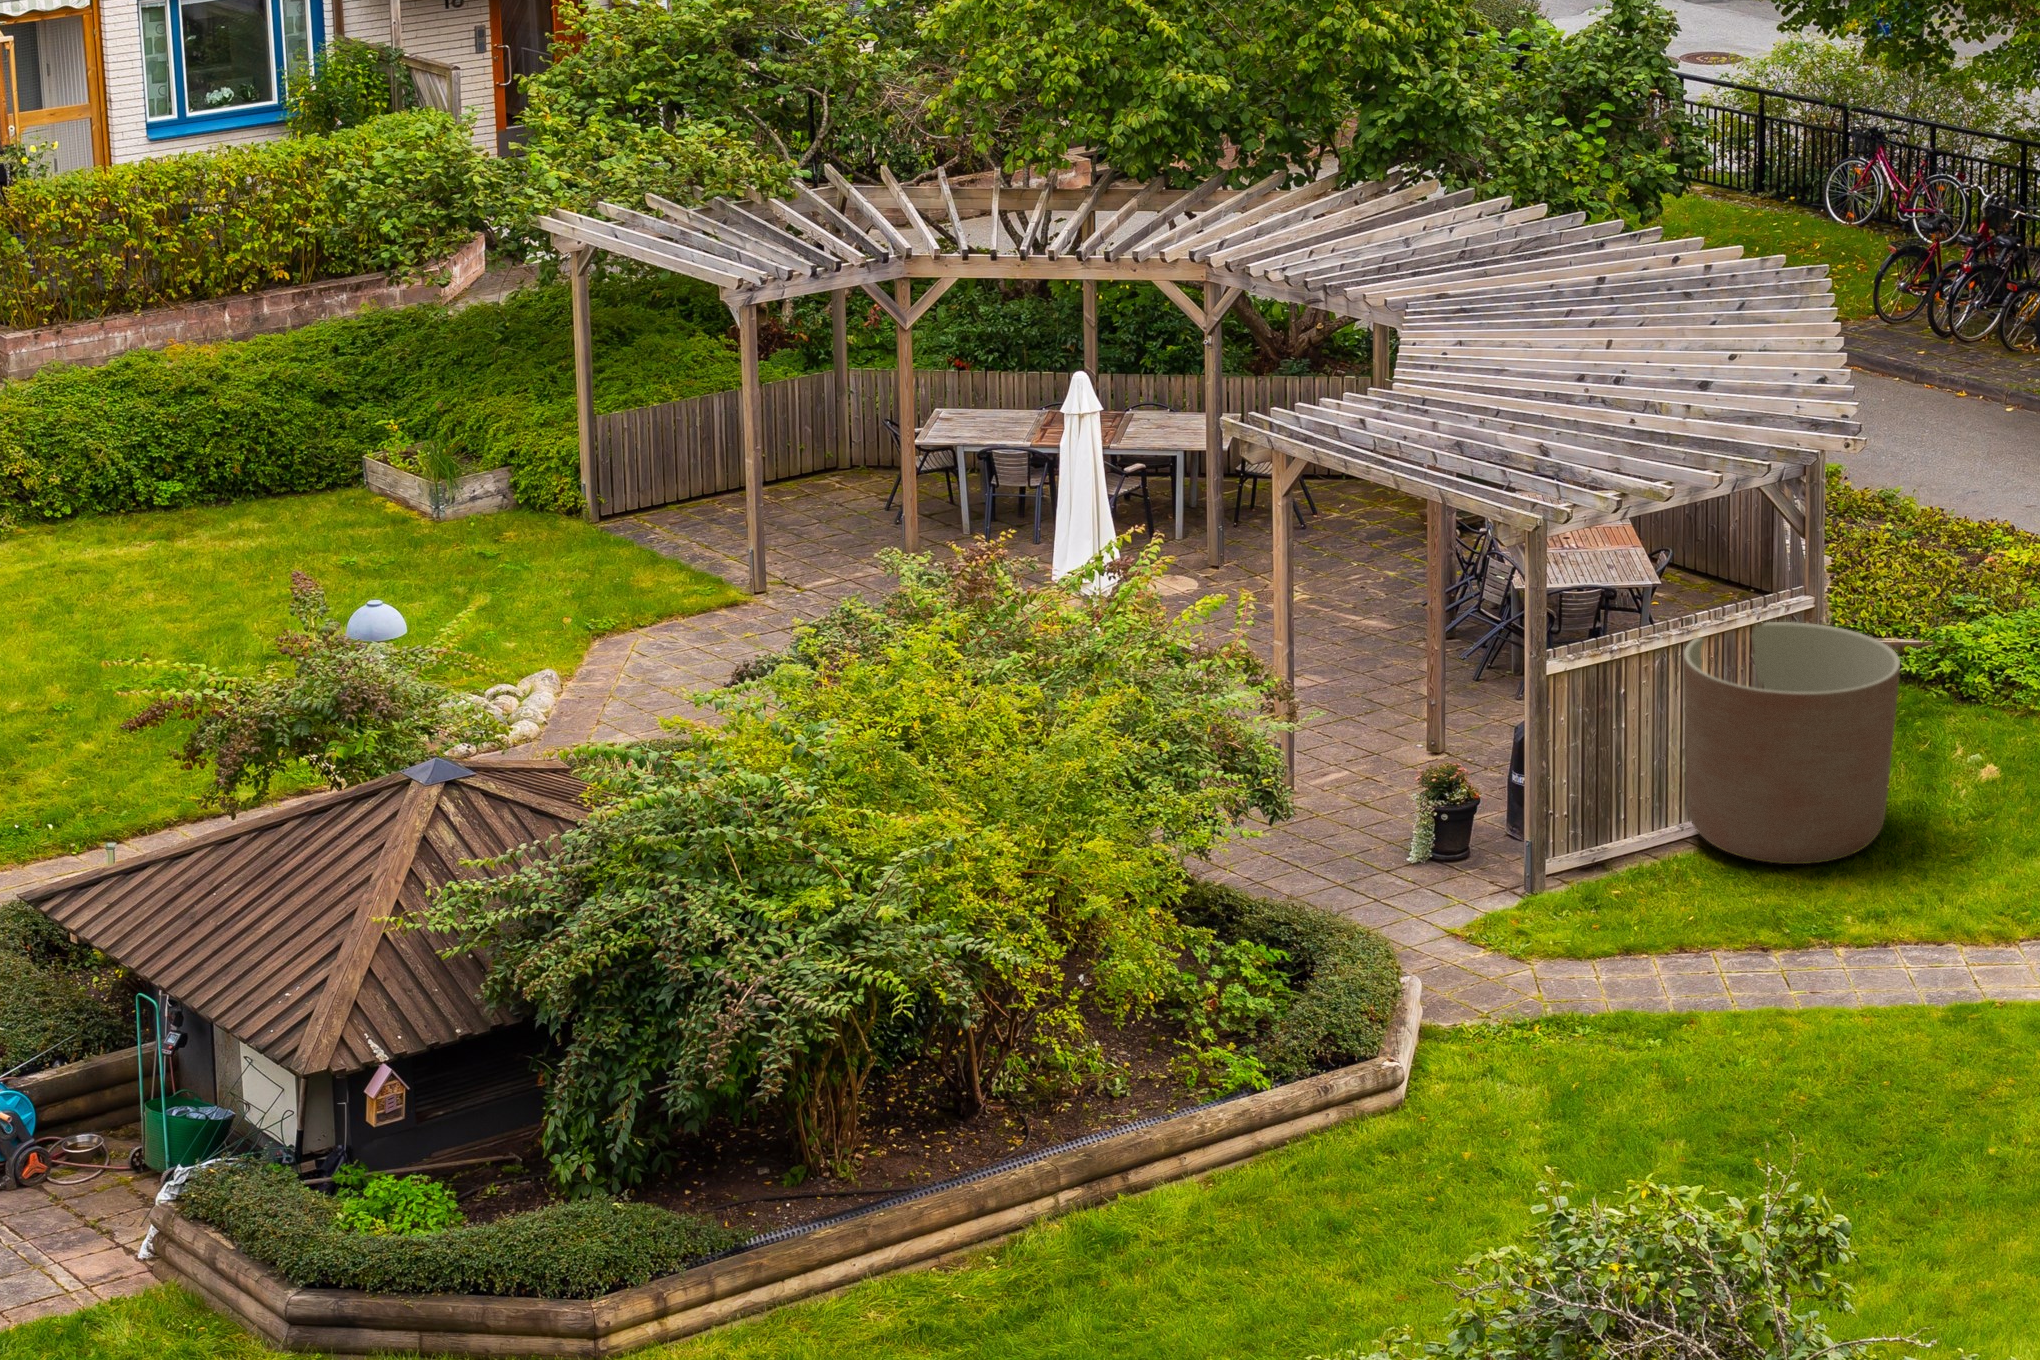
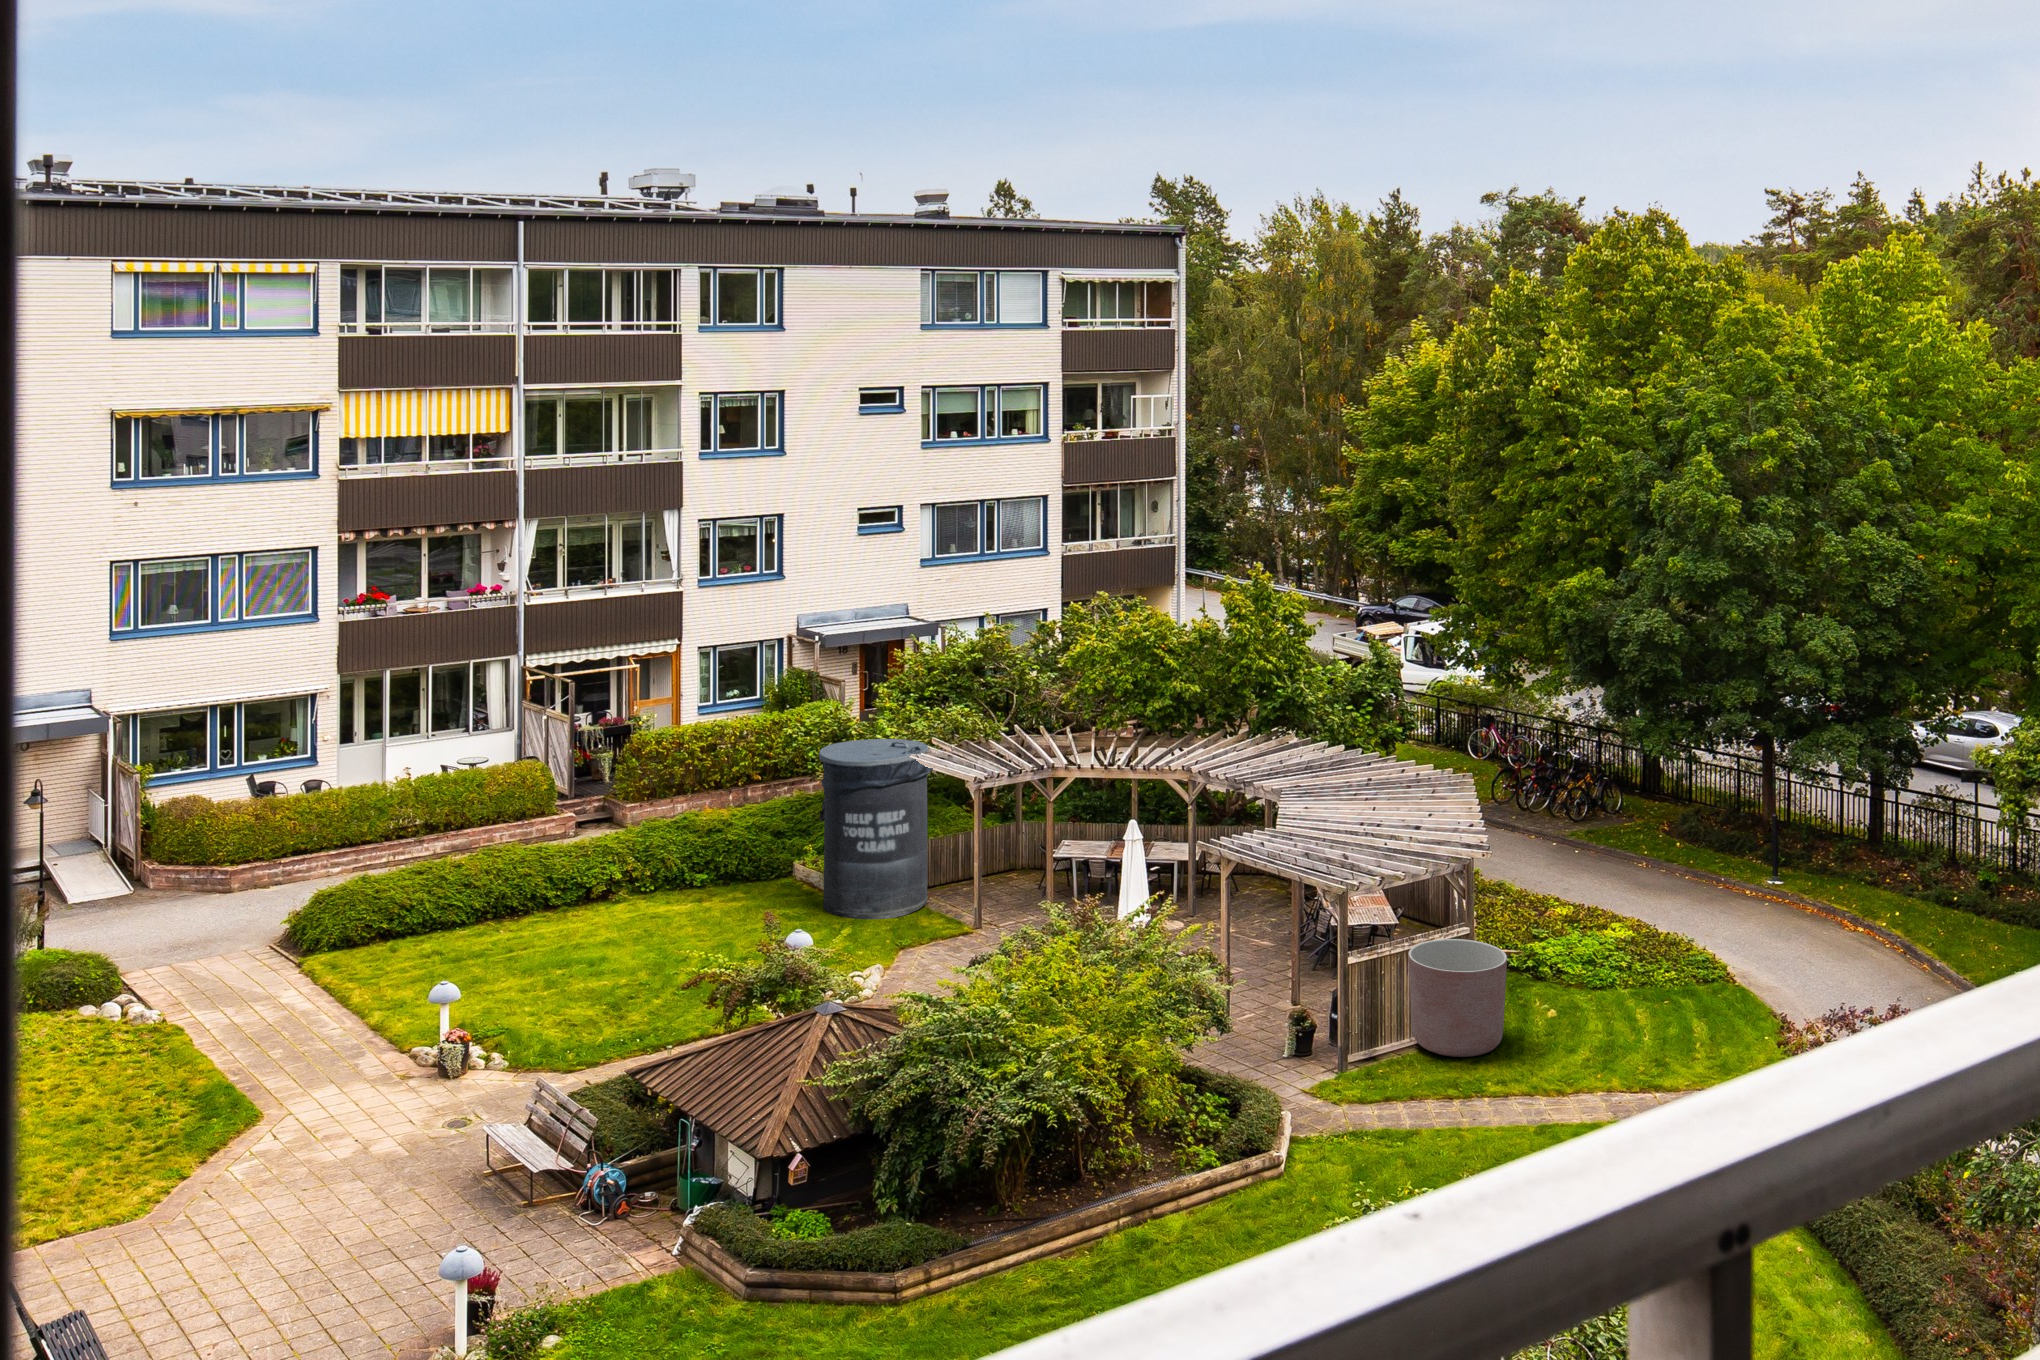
trash can: none [399,195,657,570] -> present [819,739,933,919]

